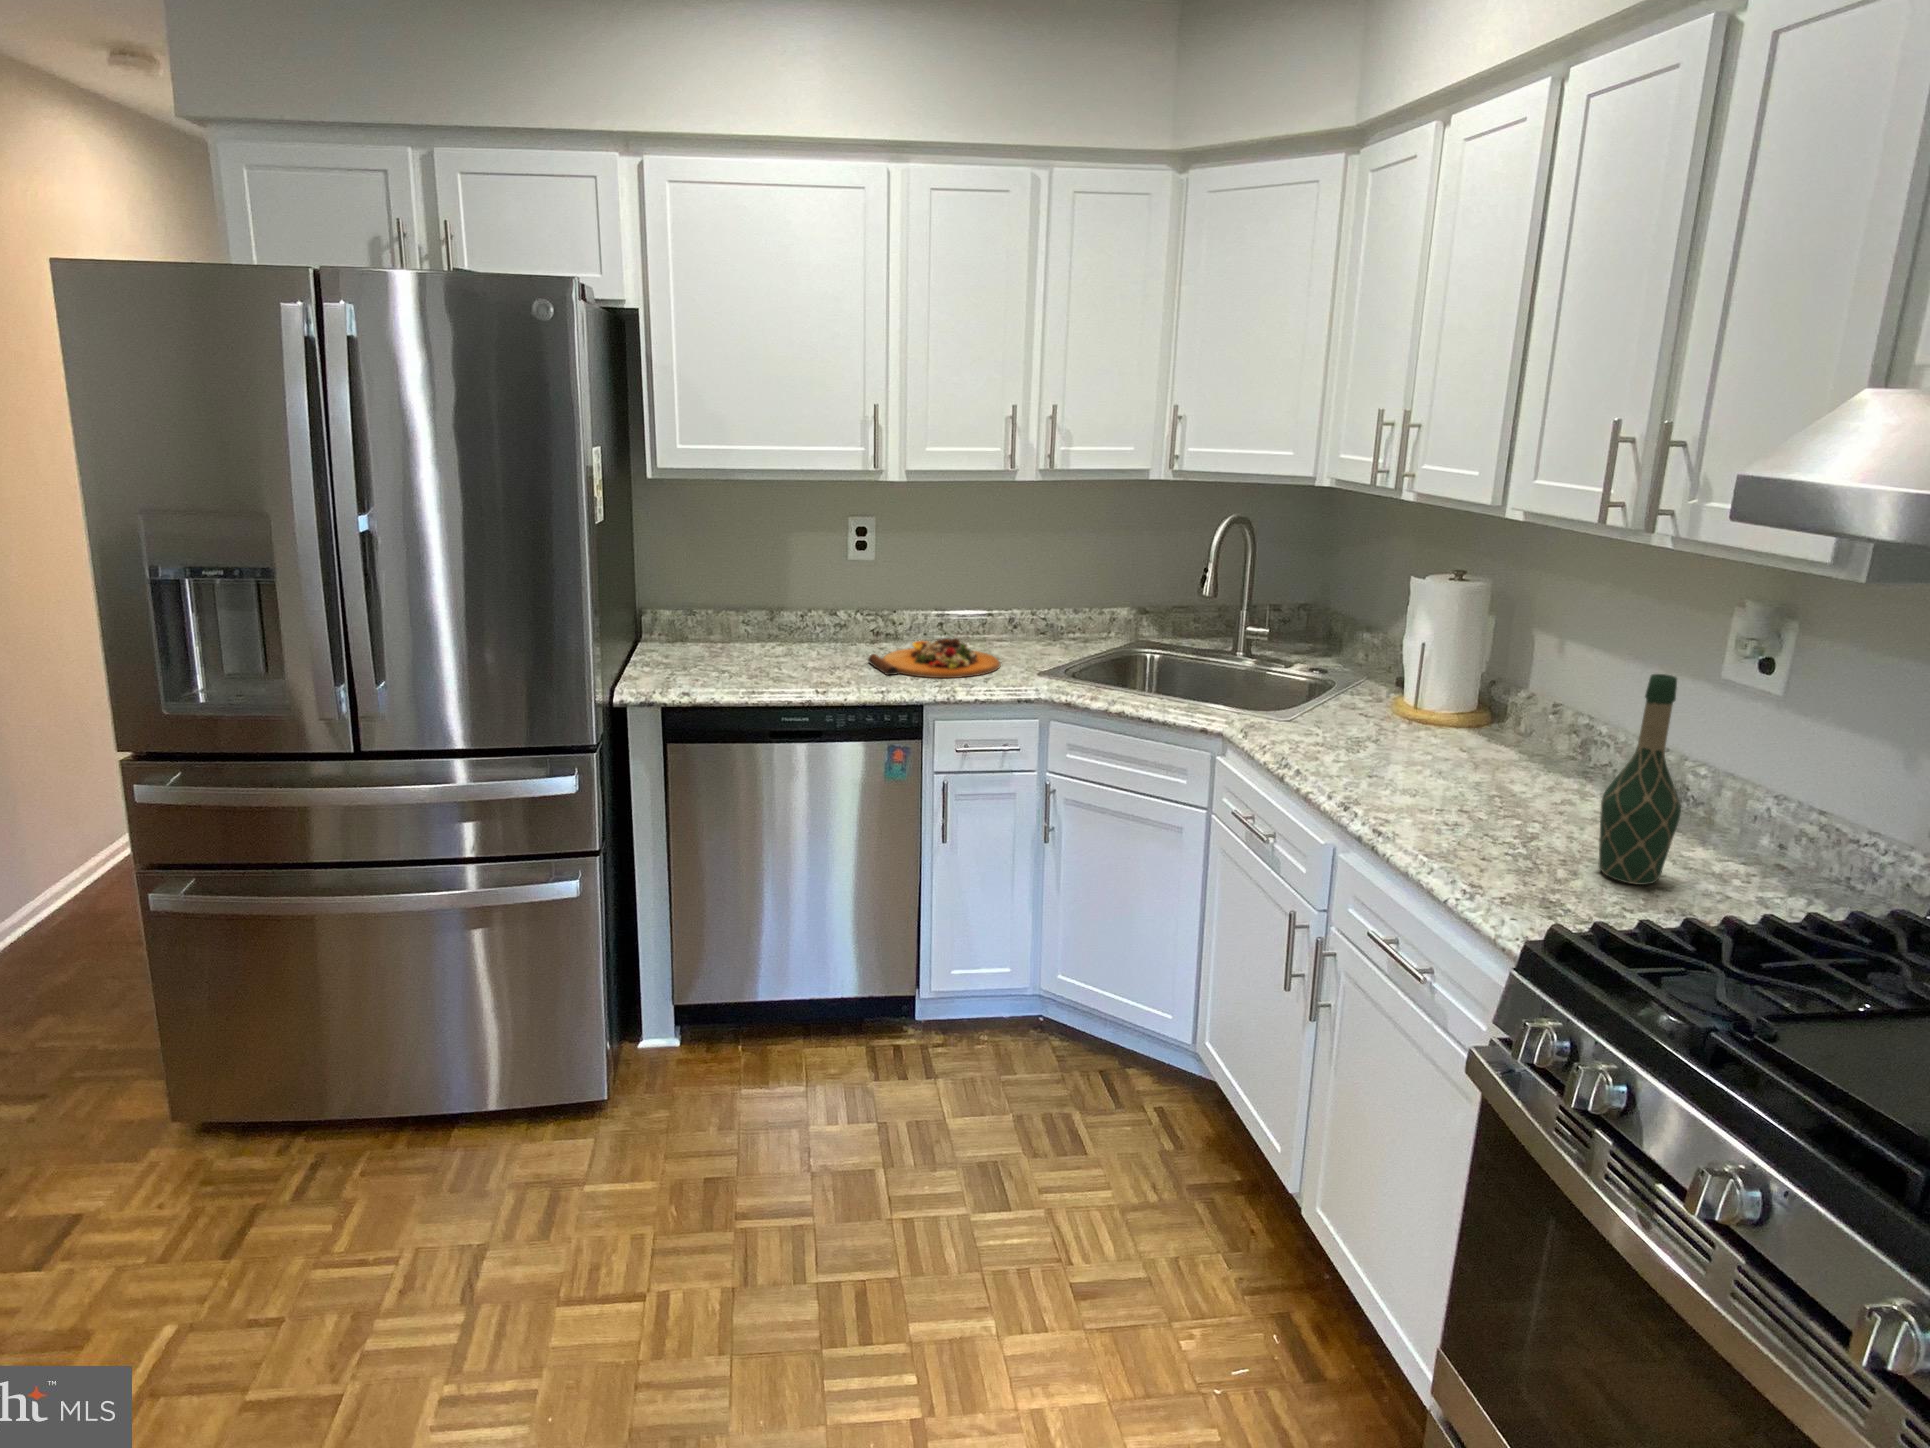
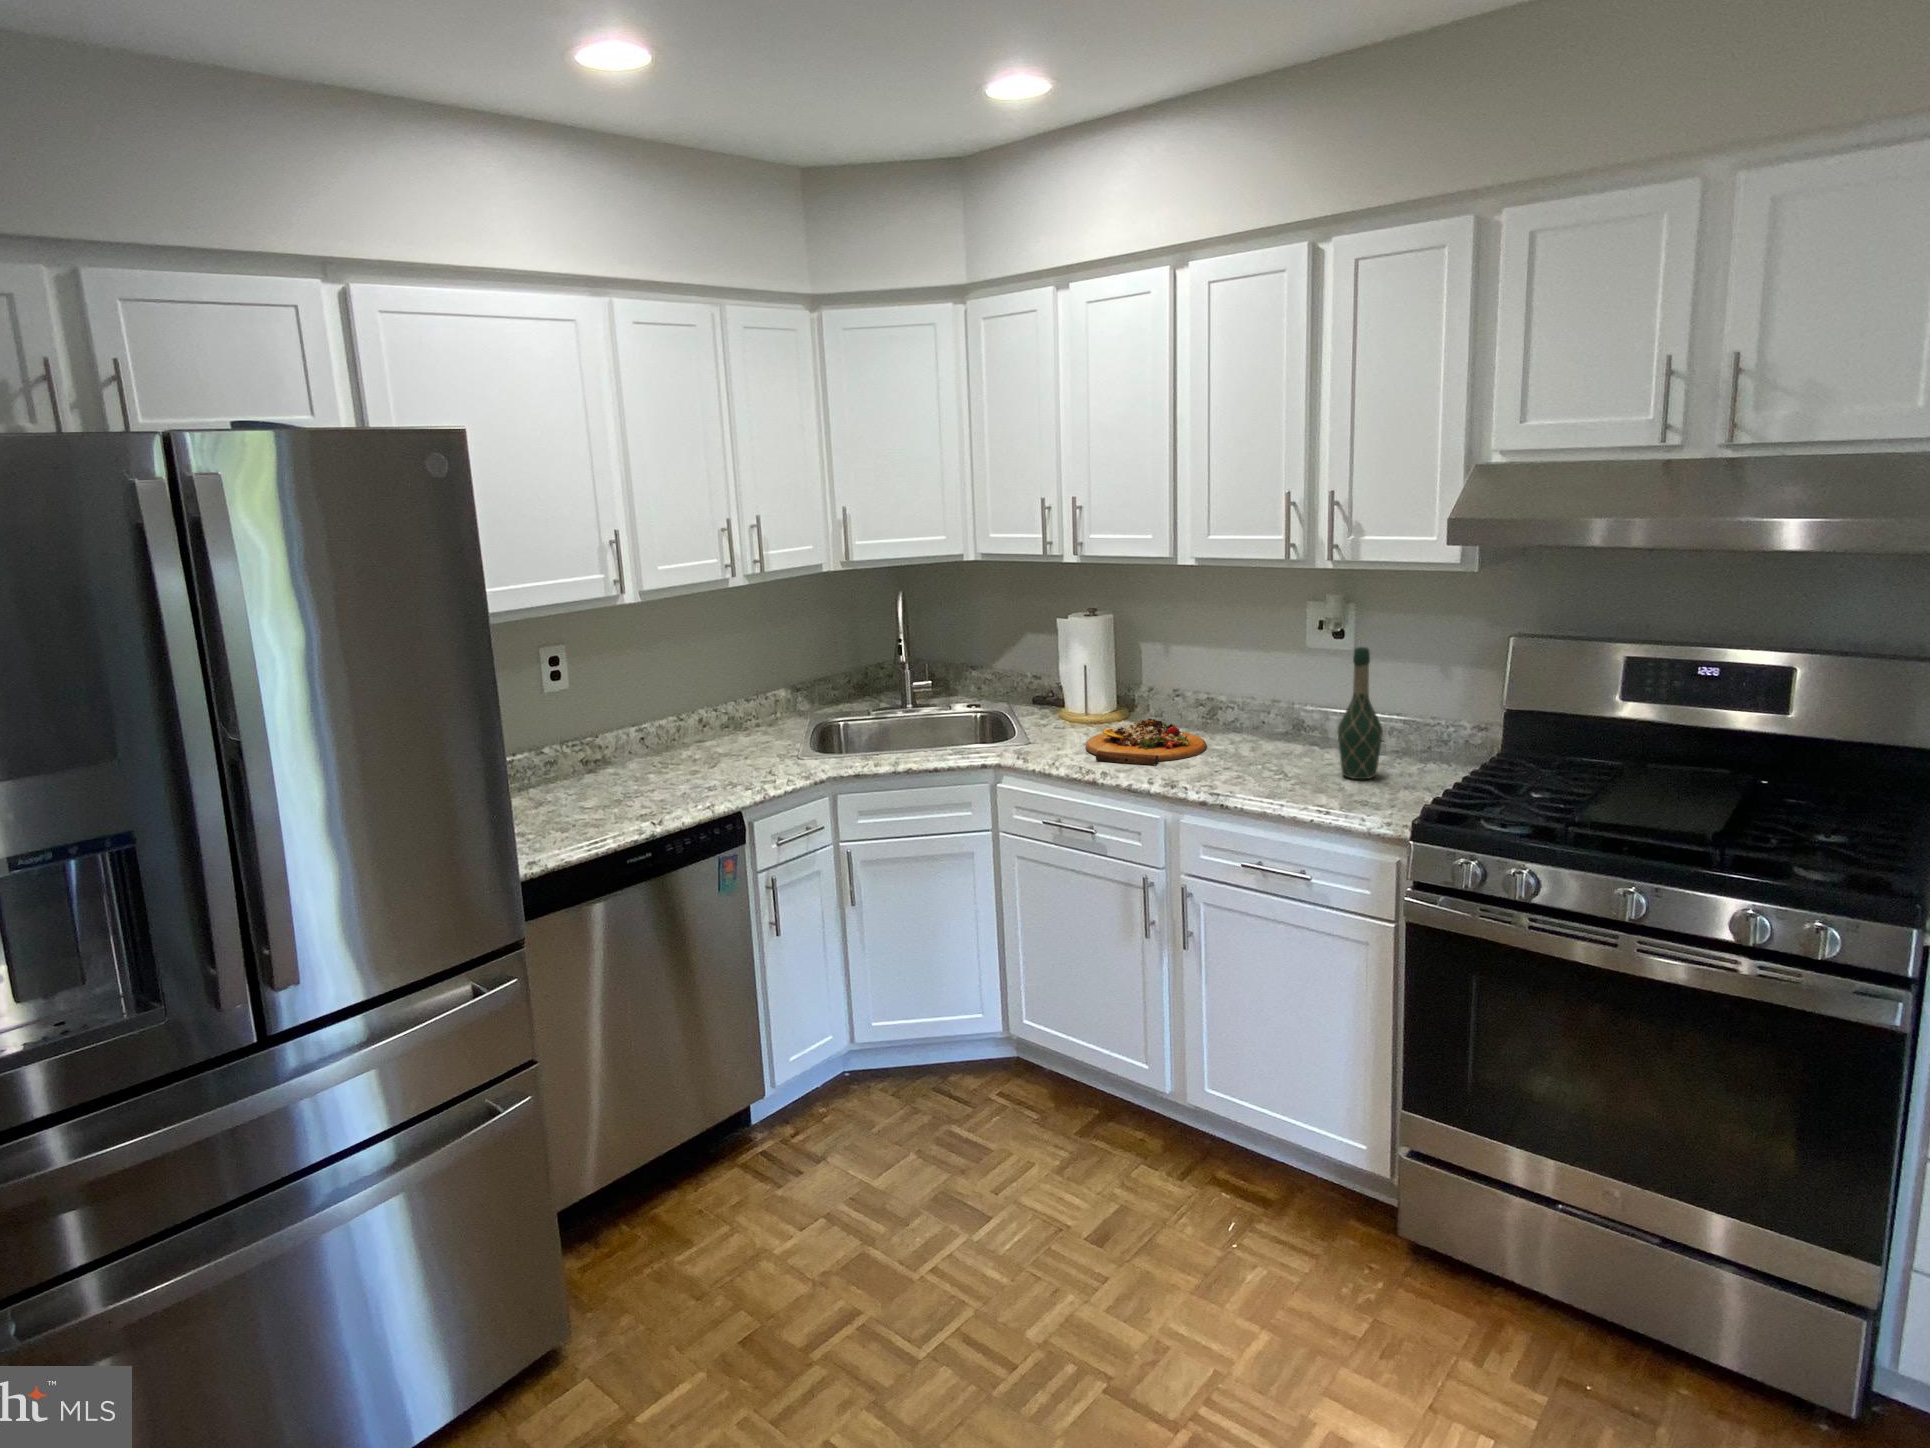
cutting board: present [868,638,1000,678] -> present [1086,718,1207,765]

